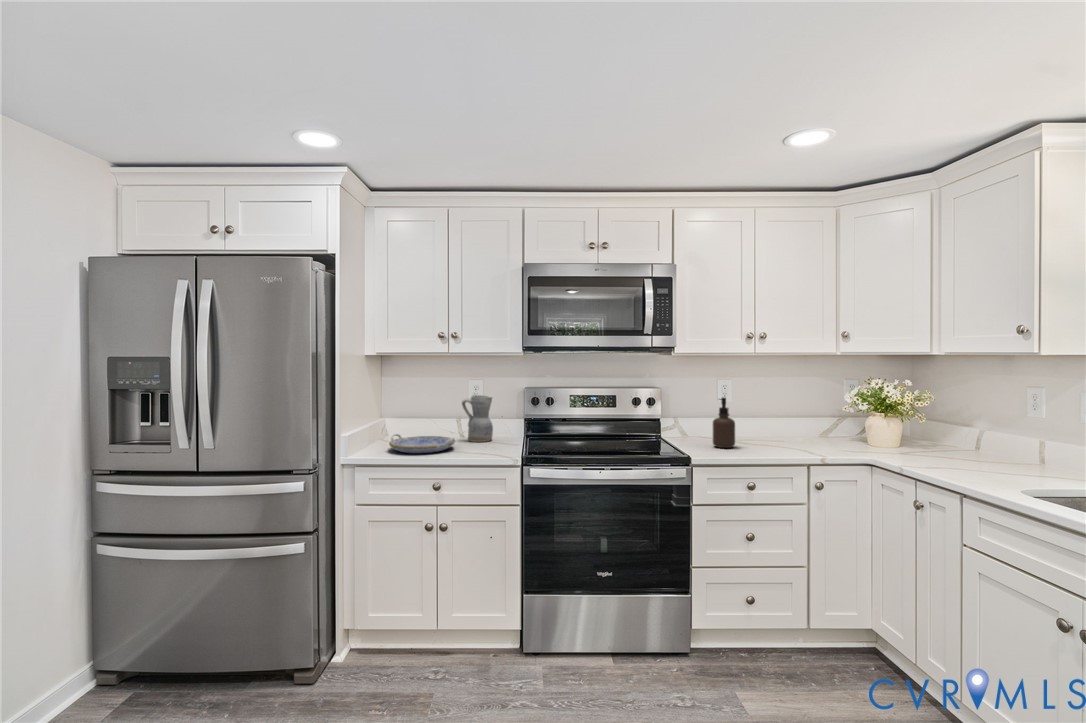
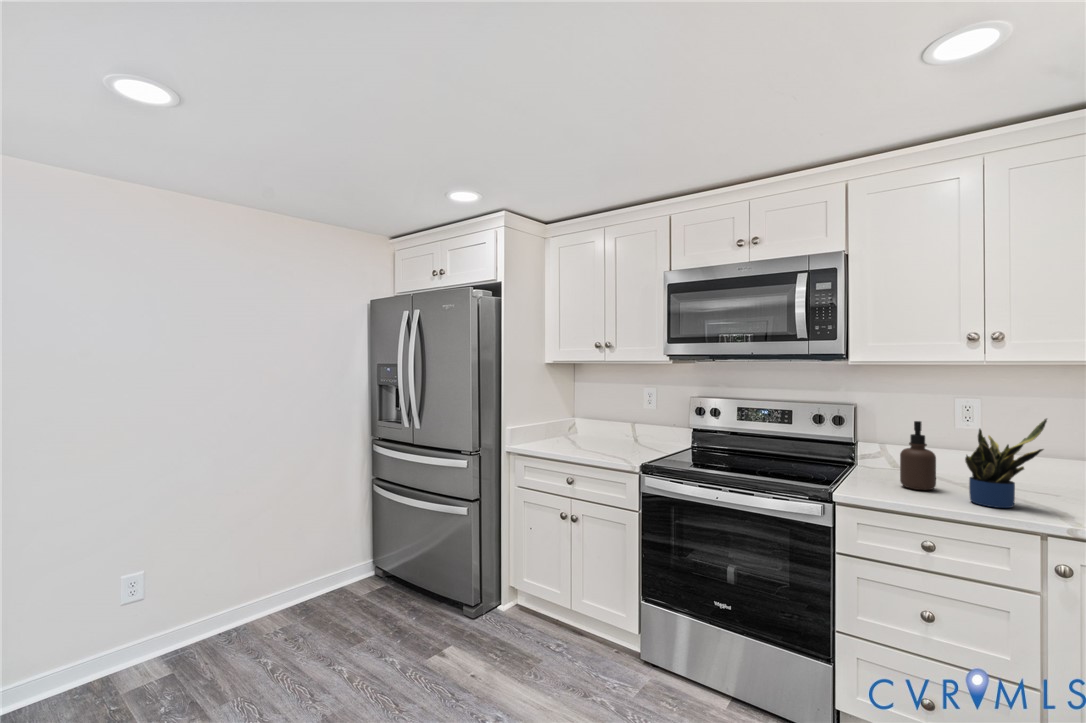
potted plant: none [761,390,806,452] -> present [965,419,1047,508]
ceramic pitcher: present [462,395,493,442] -> none [629,401,658,446]
serving tray: present [389,434,455,453] -> none [550,430,609,450]

